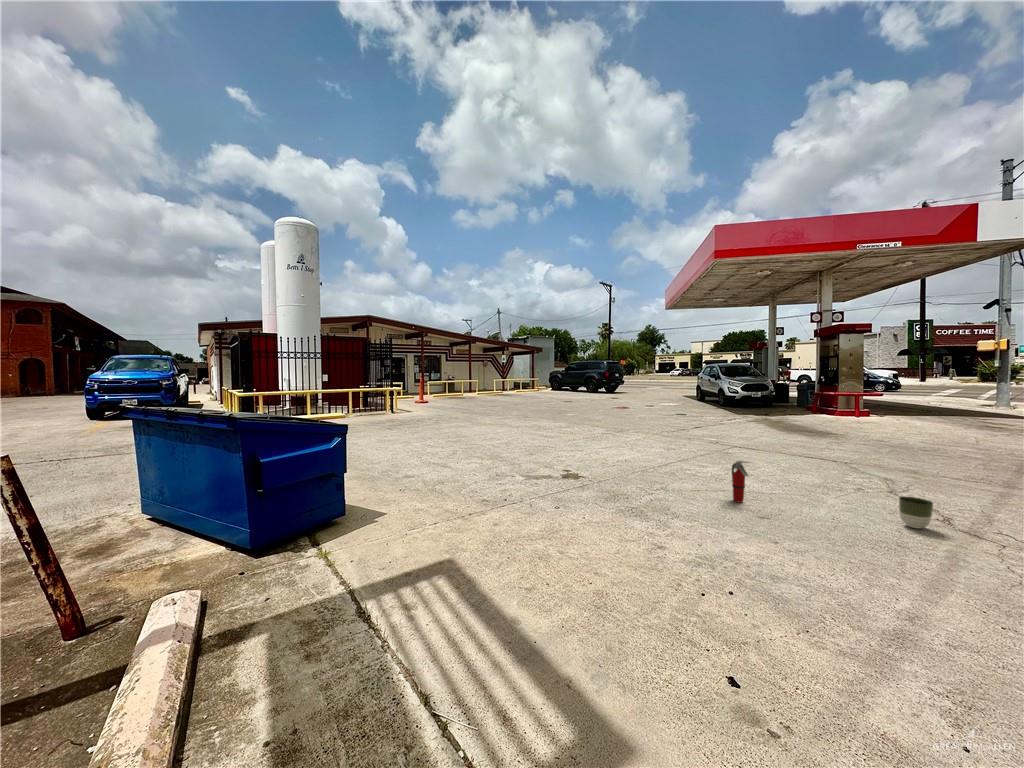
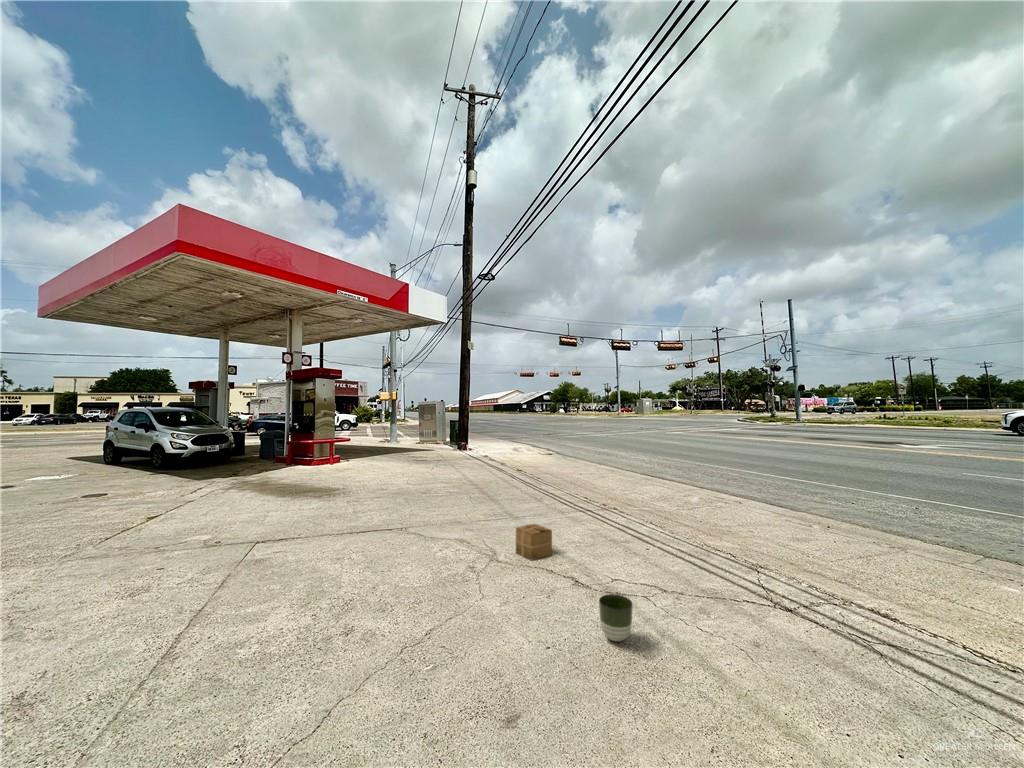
fire extinguisher: present [732,461,748,503] -> none [407,640,454,745]
cardboard box: none [933,466,976,499] -> present [515,524,552,560]

